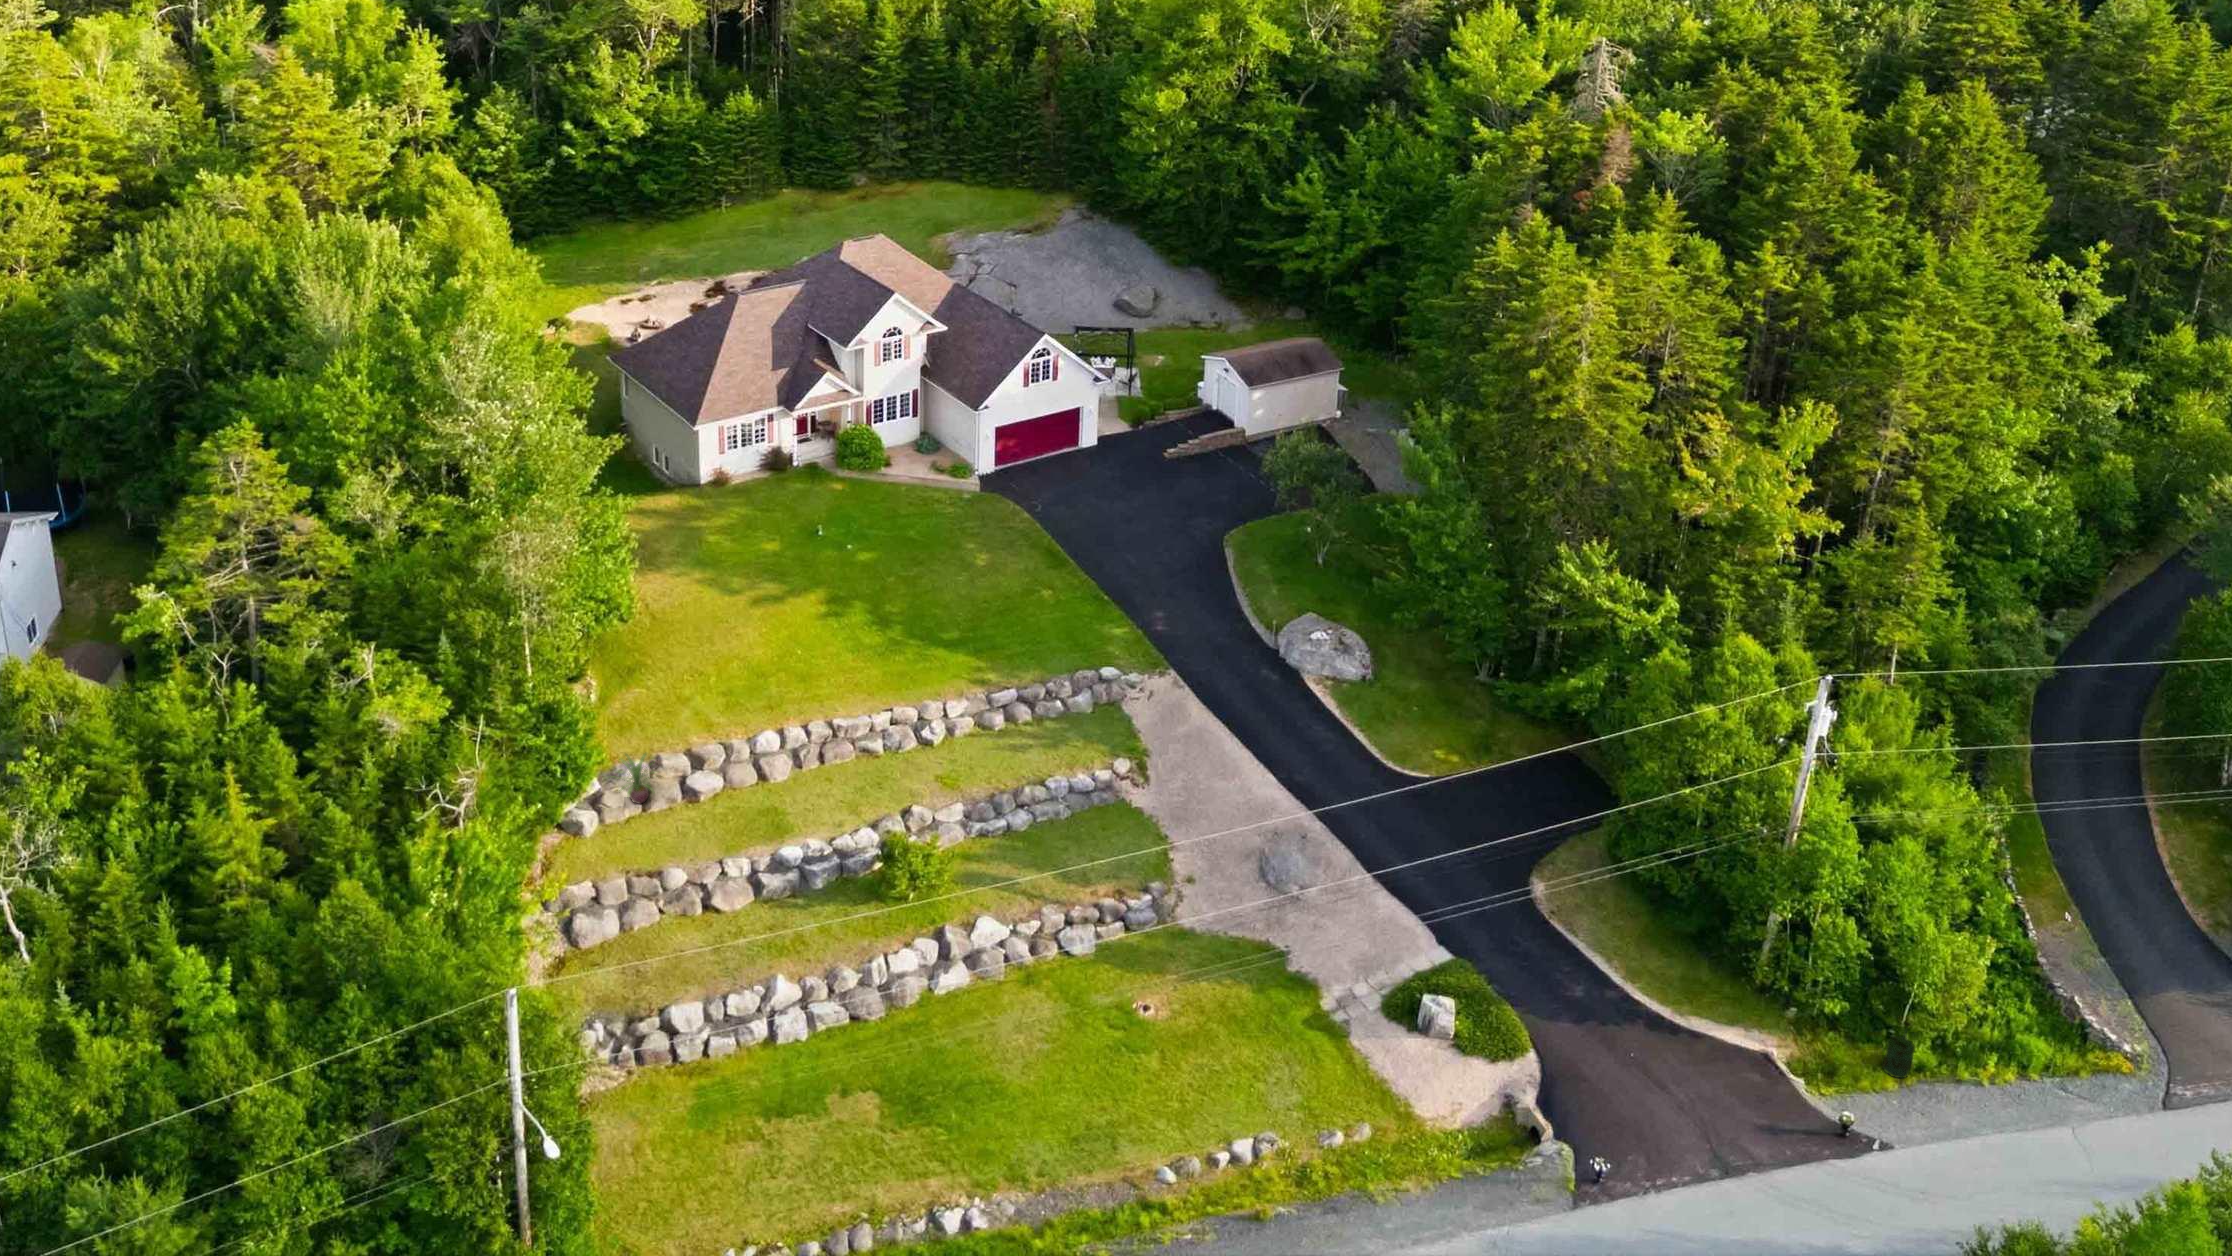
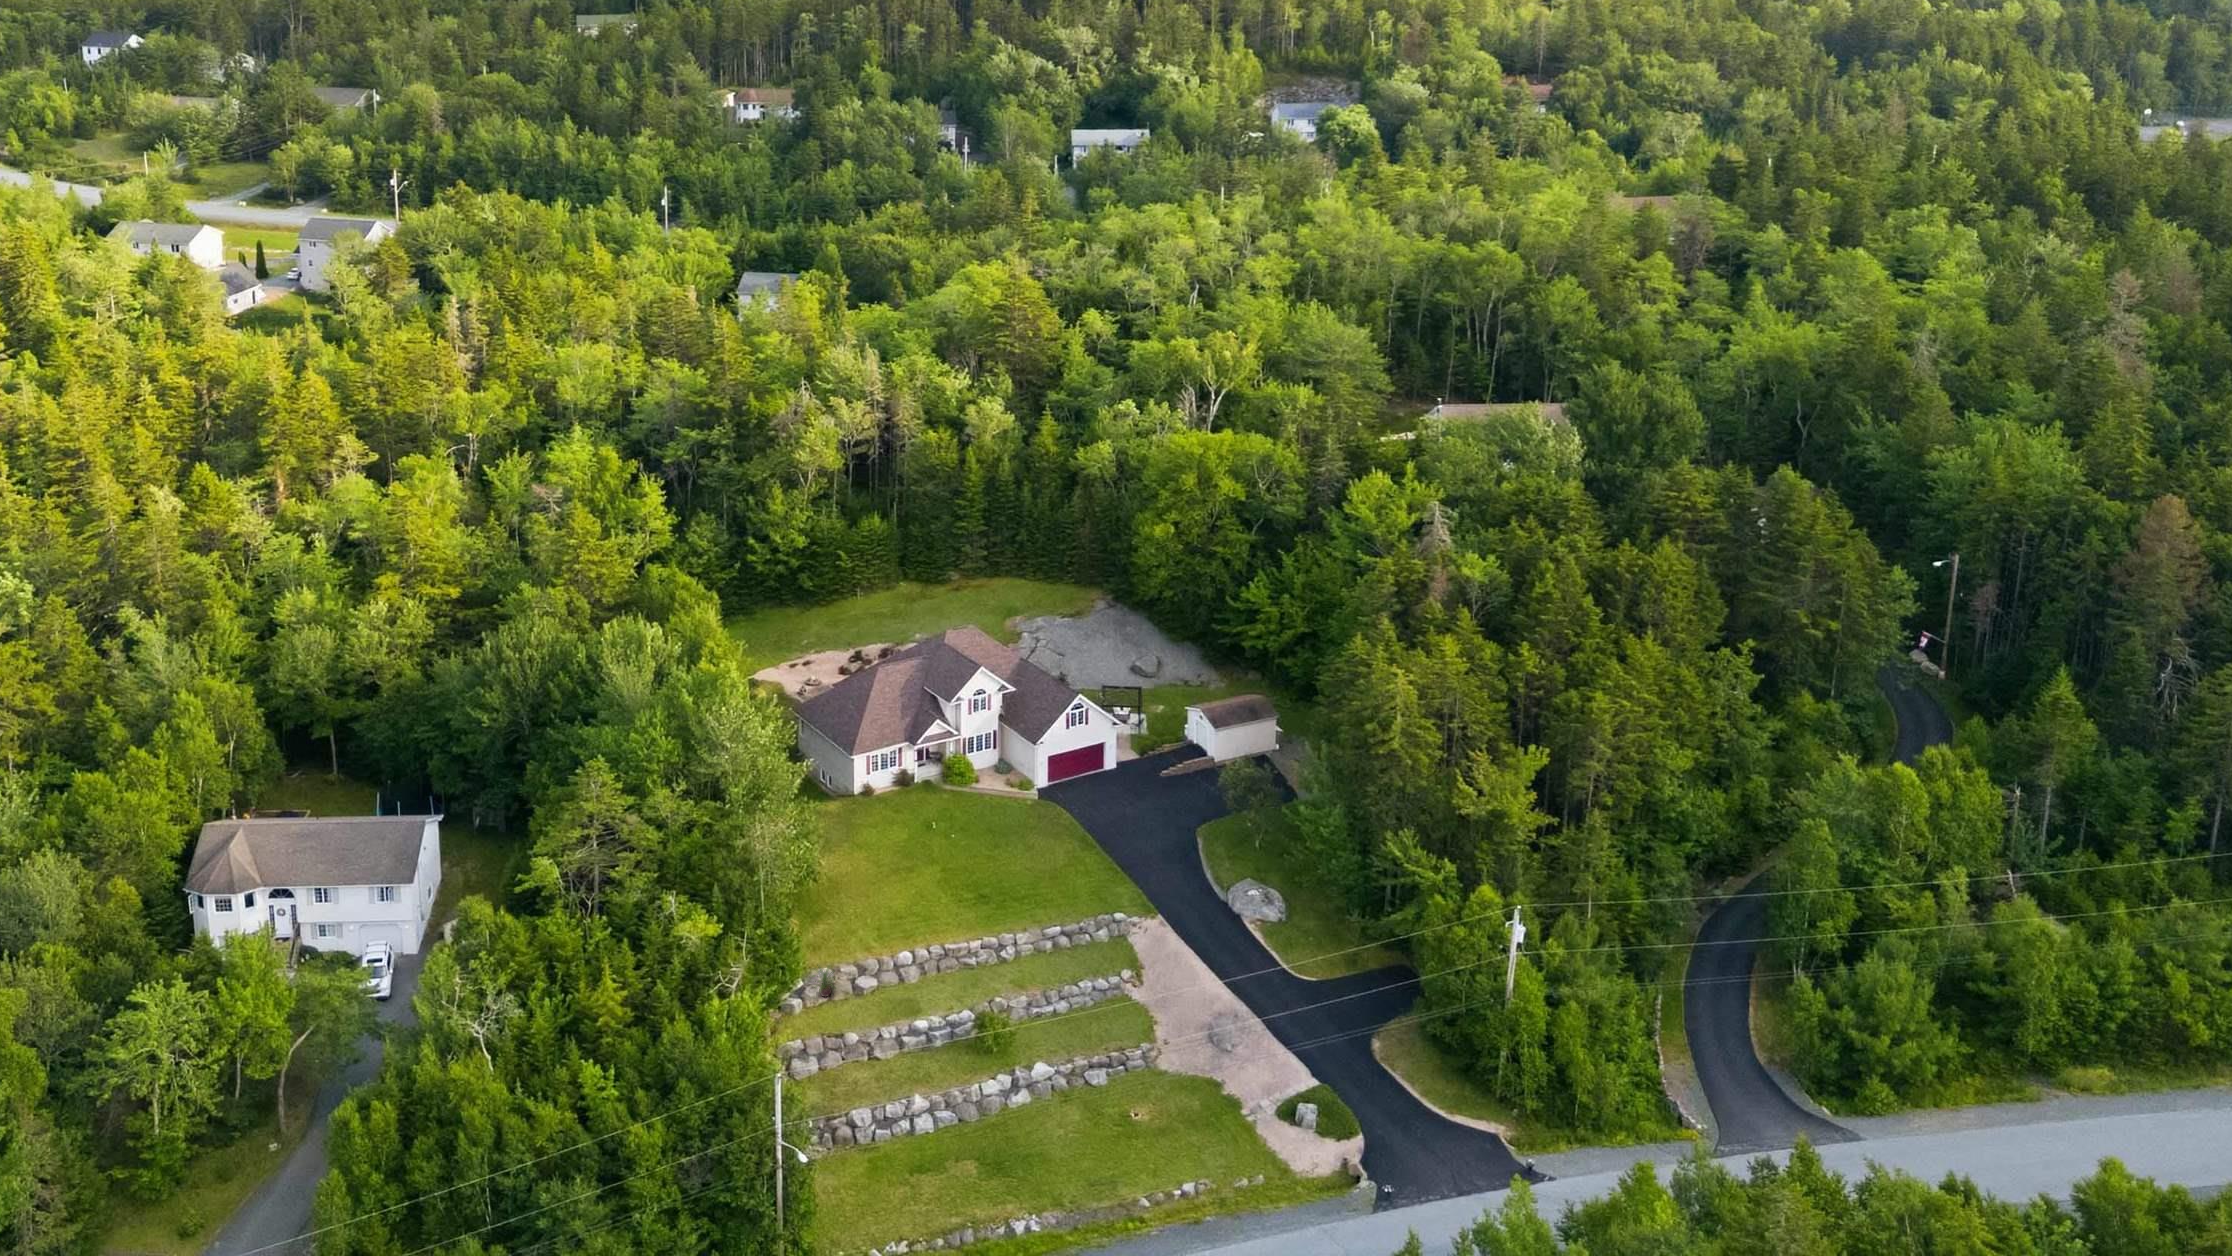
watering can: present [1882,1022,1915,1078] -> none [1566,1117,1583,1150]

